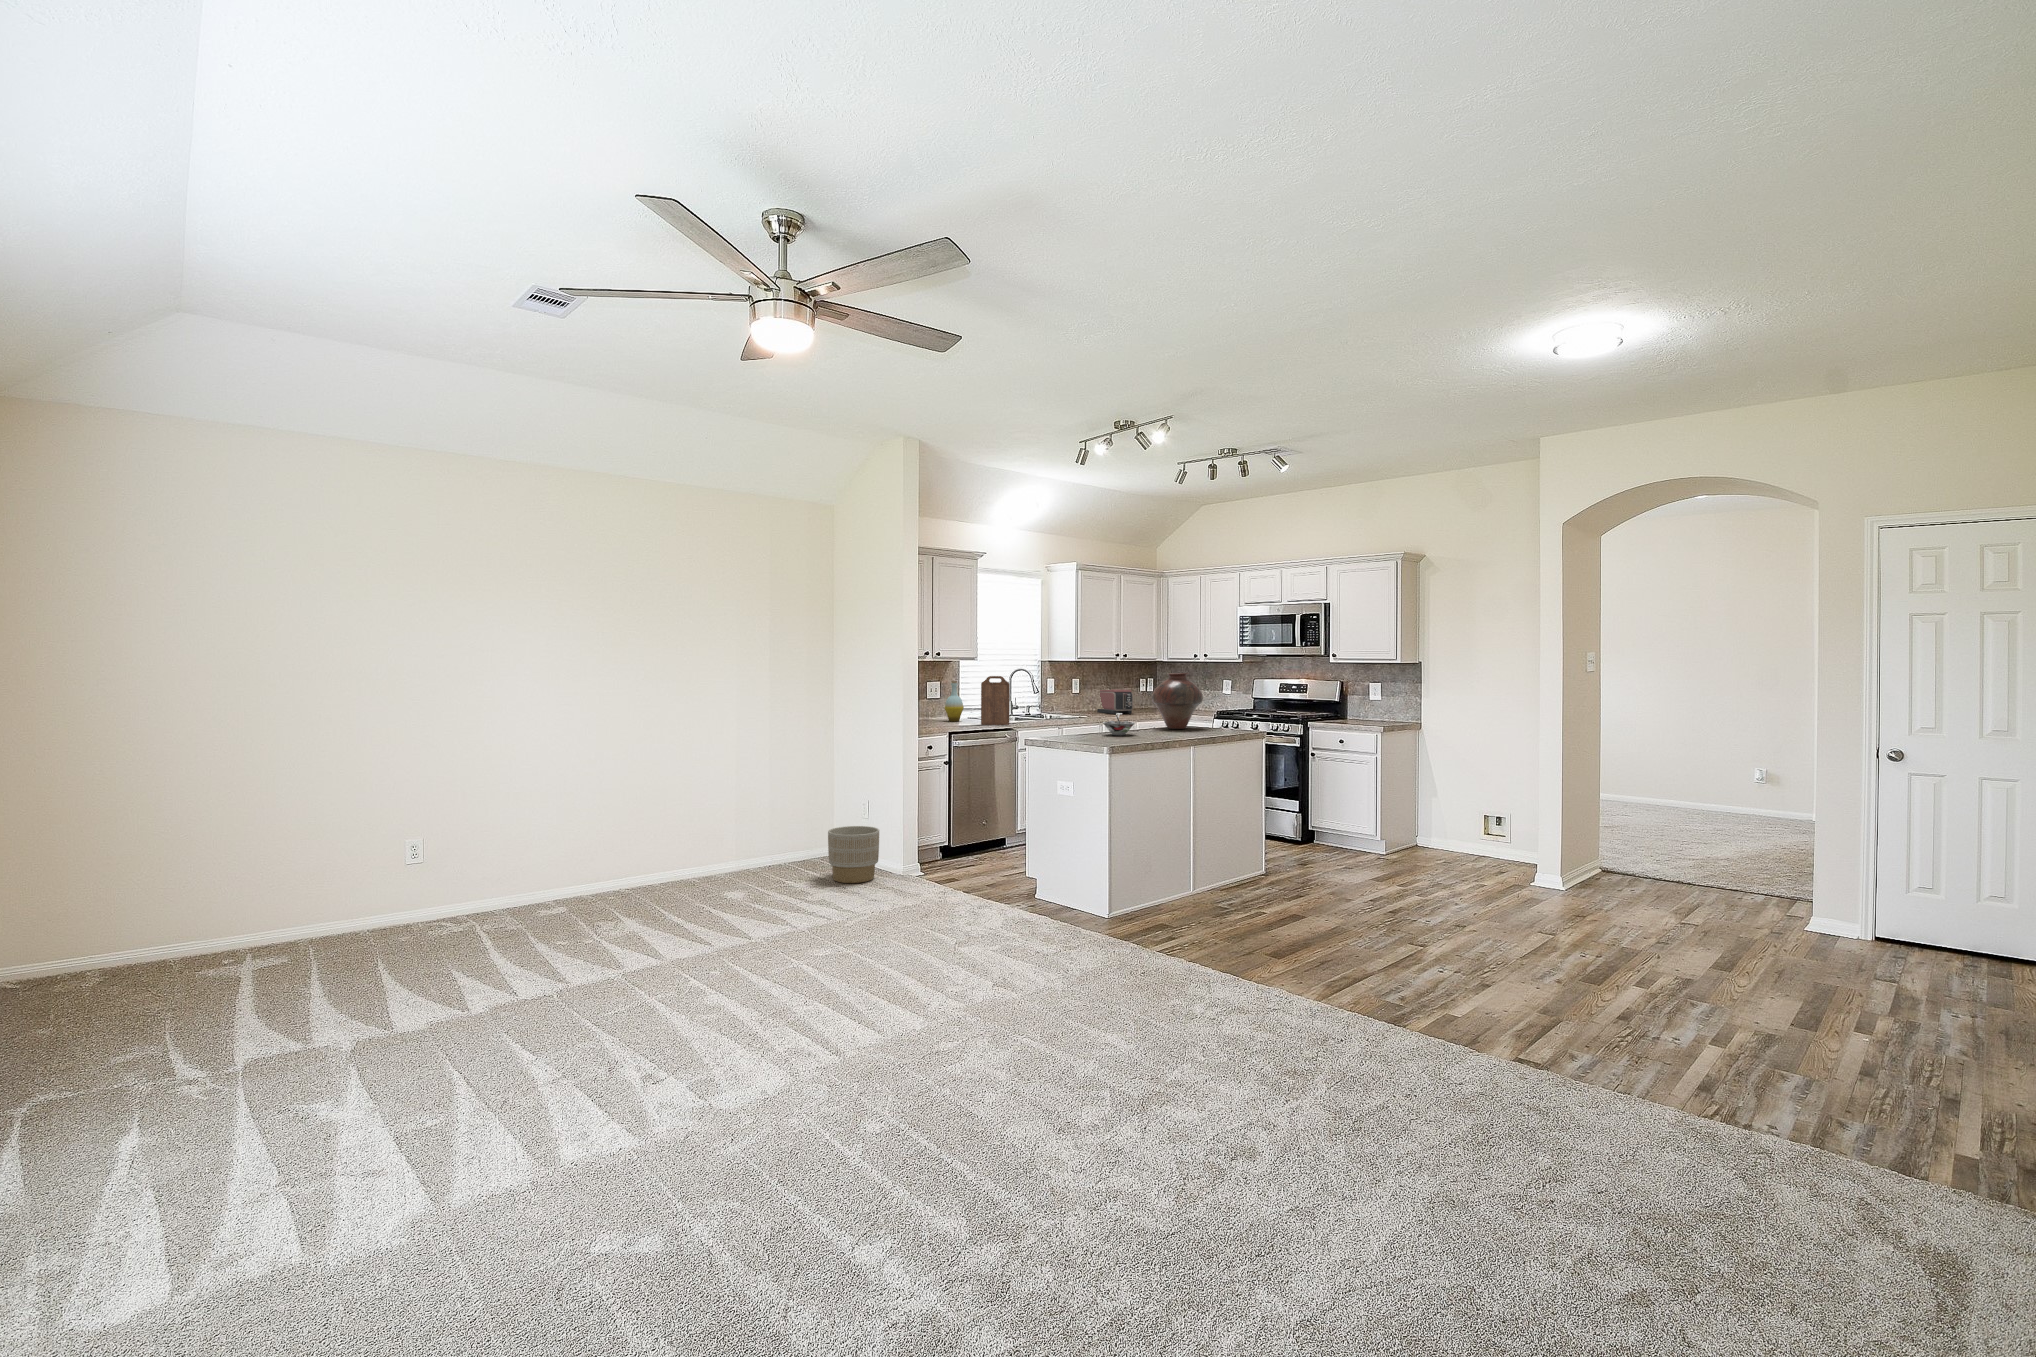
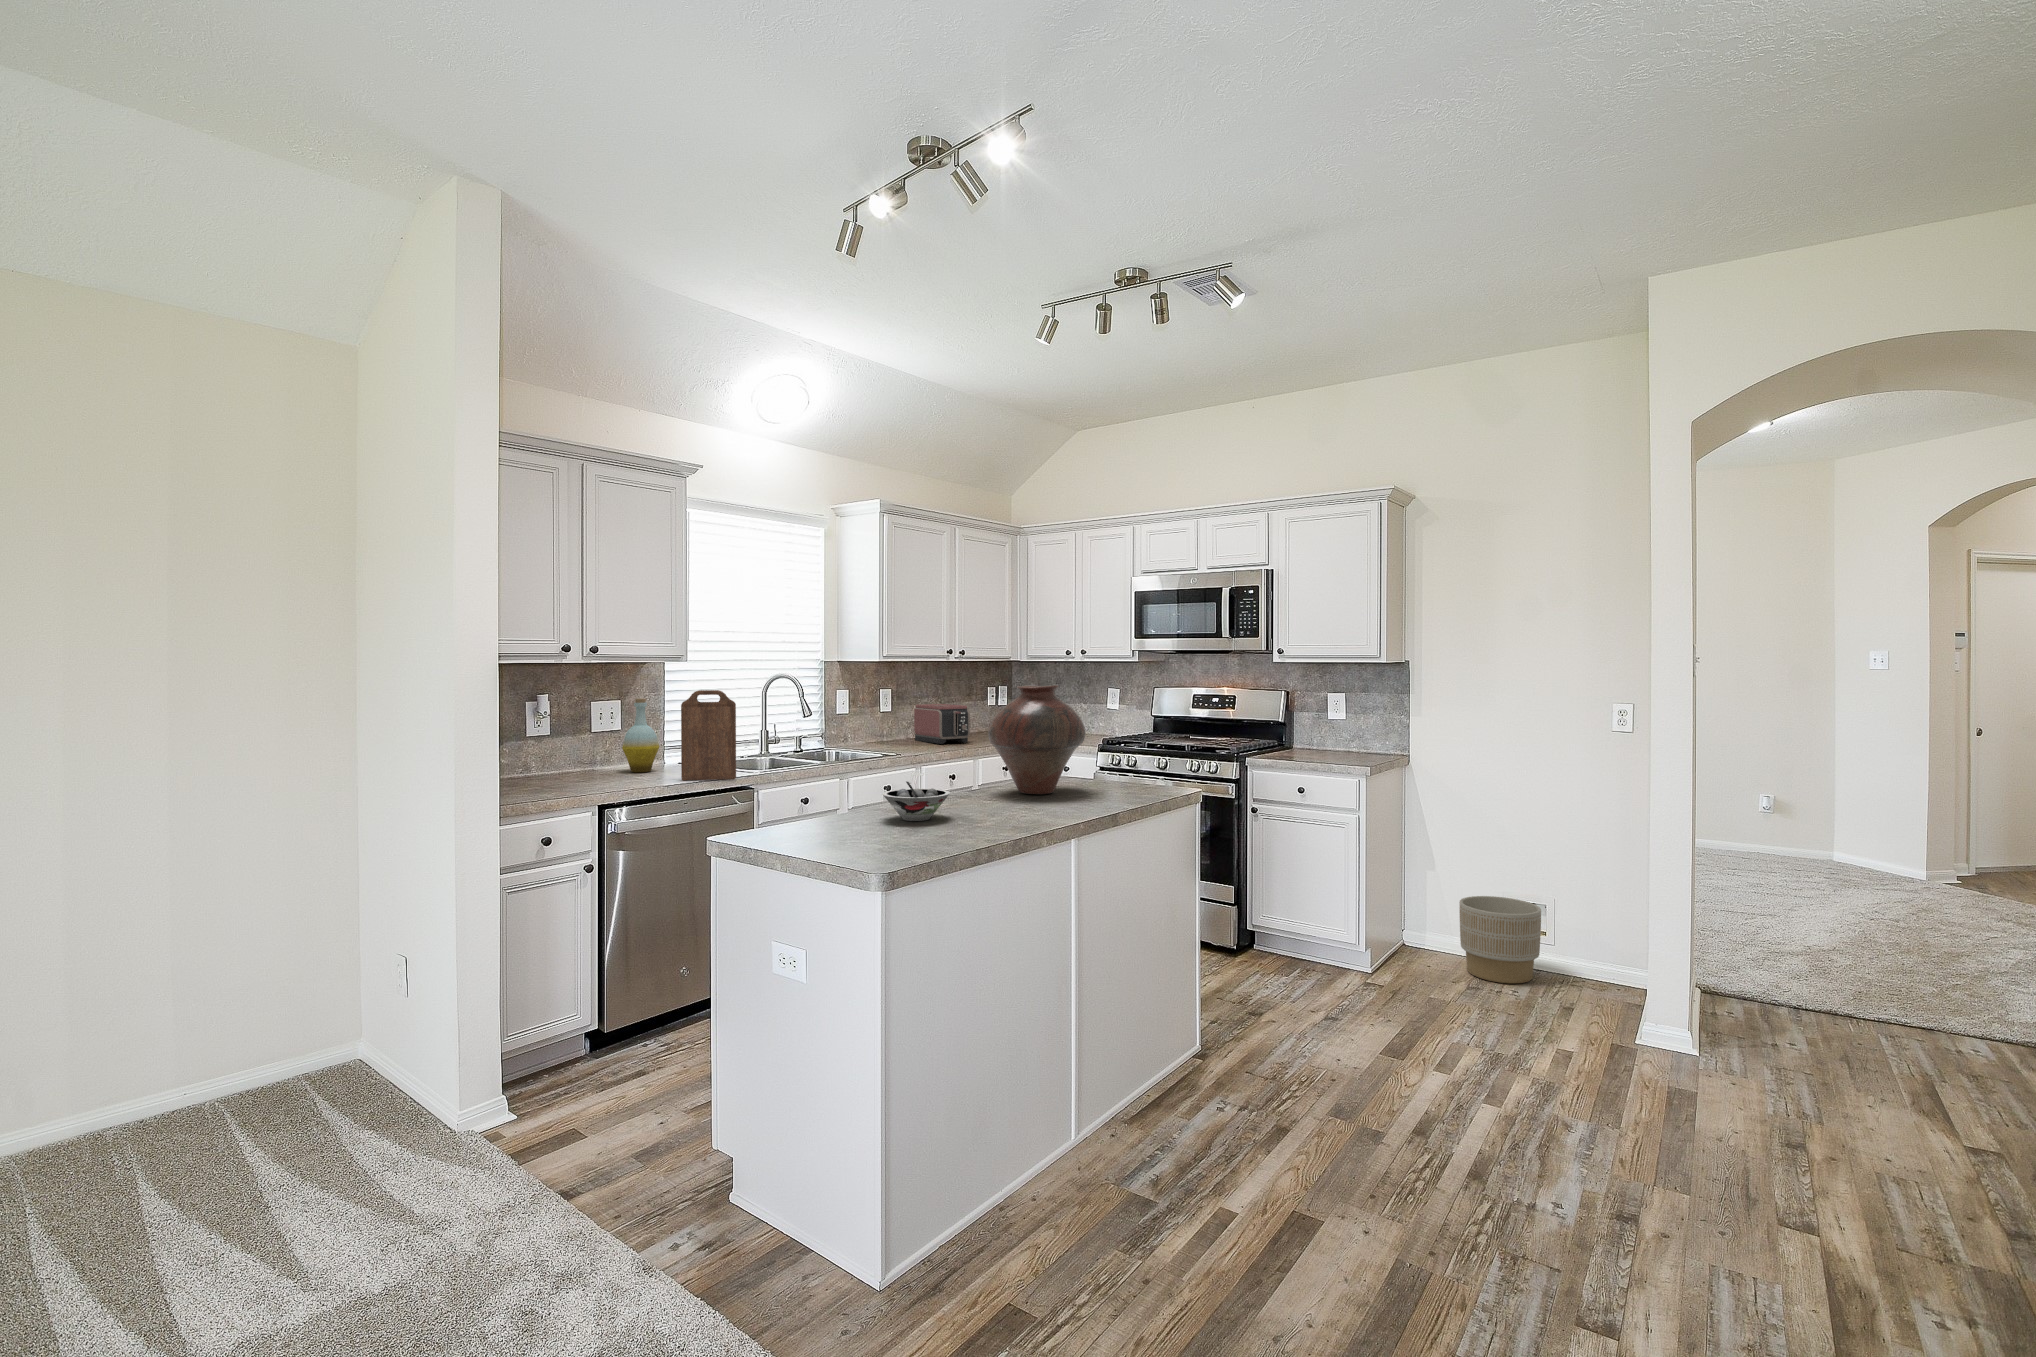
planter: present [828,826,879,883] -> present [1459,896,1541,984]

